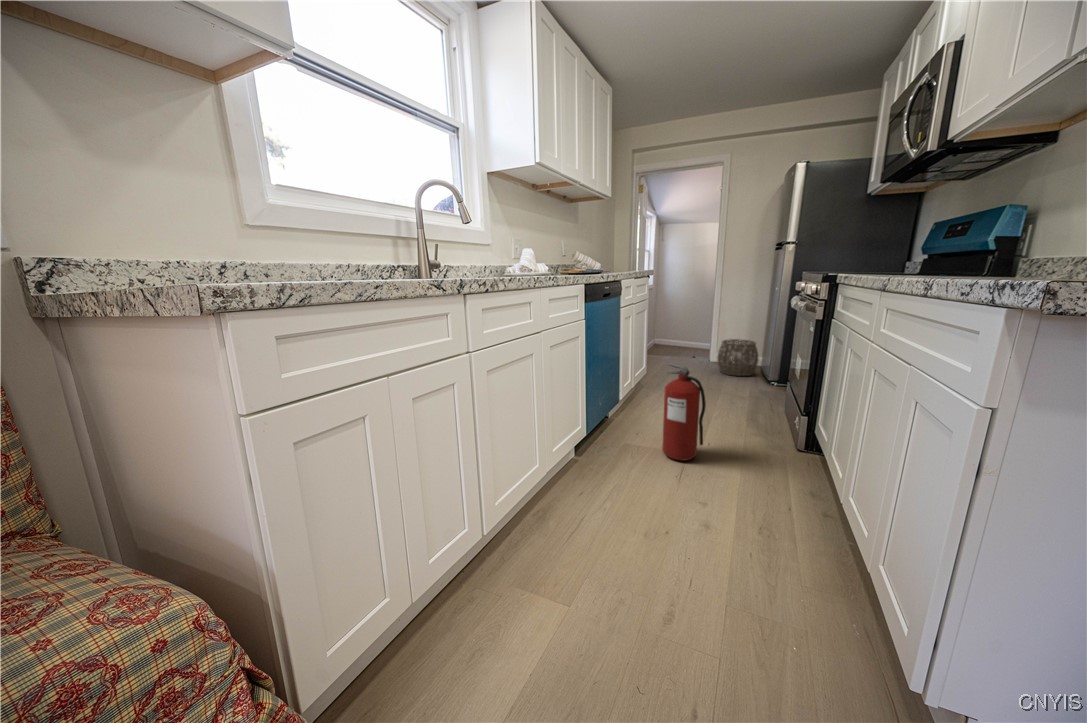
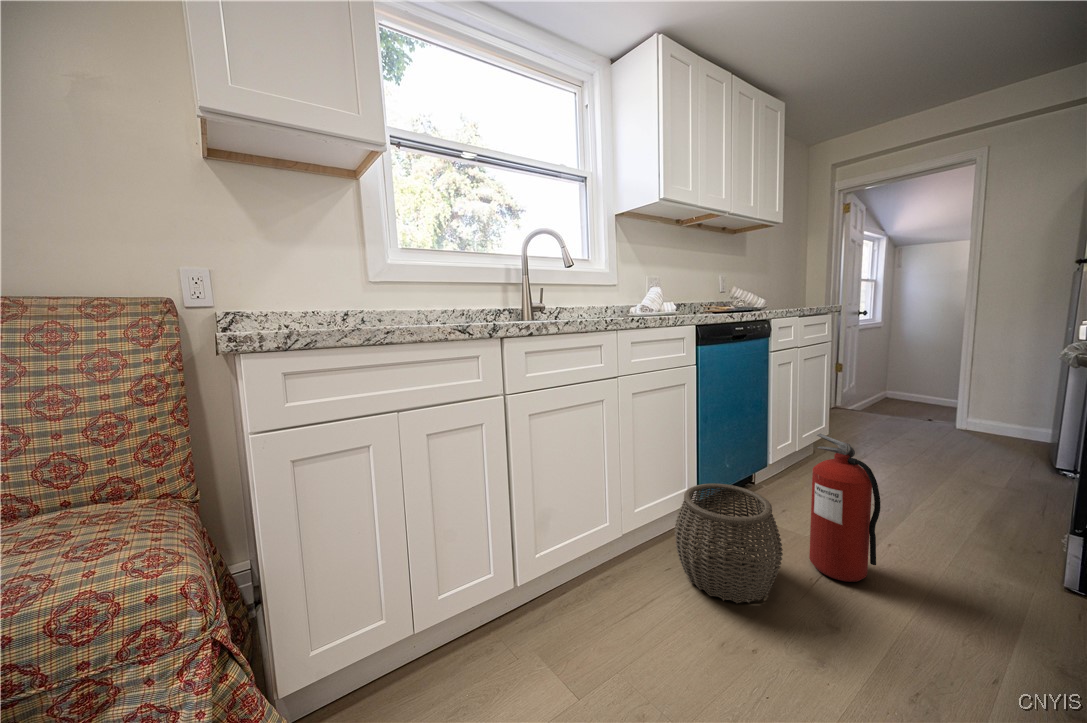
woven basket: present [717,339,758,376] -> present [674,483,783,603]

